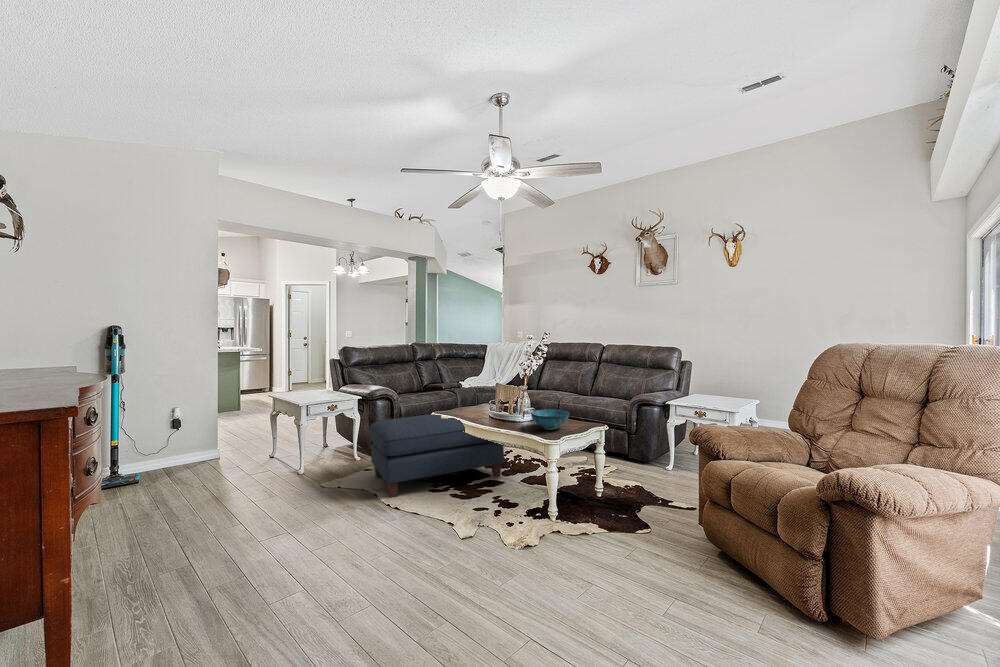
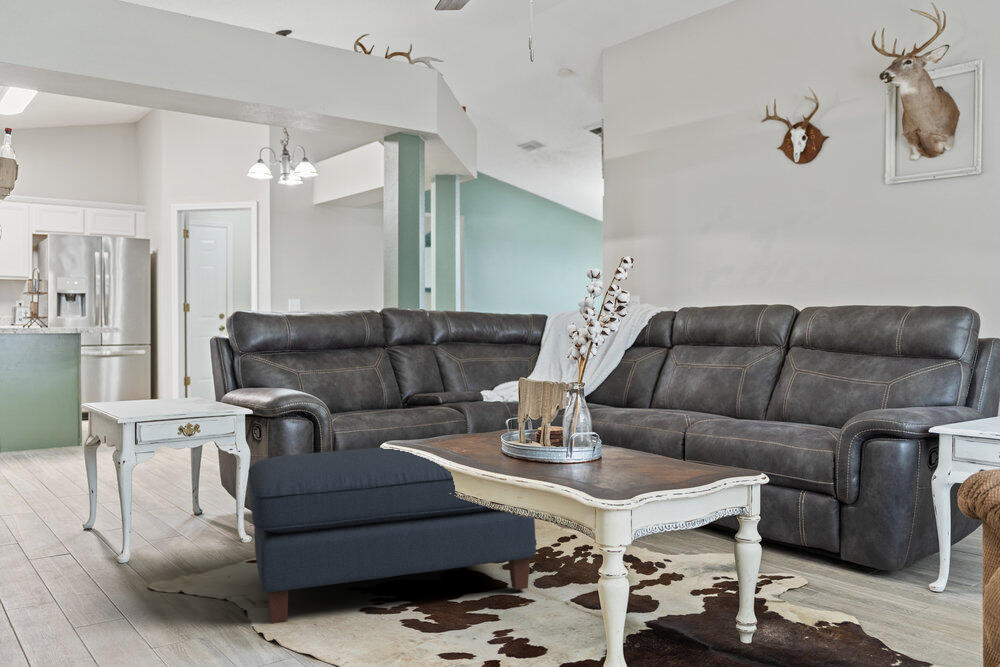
decorative bowl: present [531,409,569,430] -> none [584,434,675,480]

